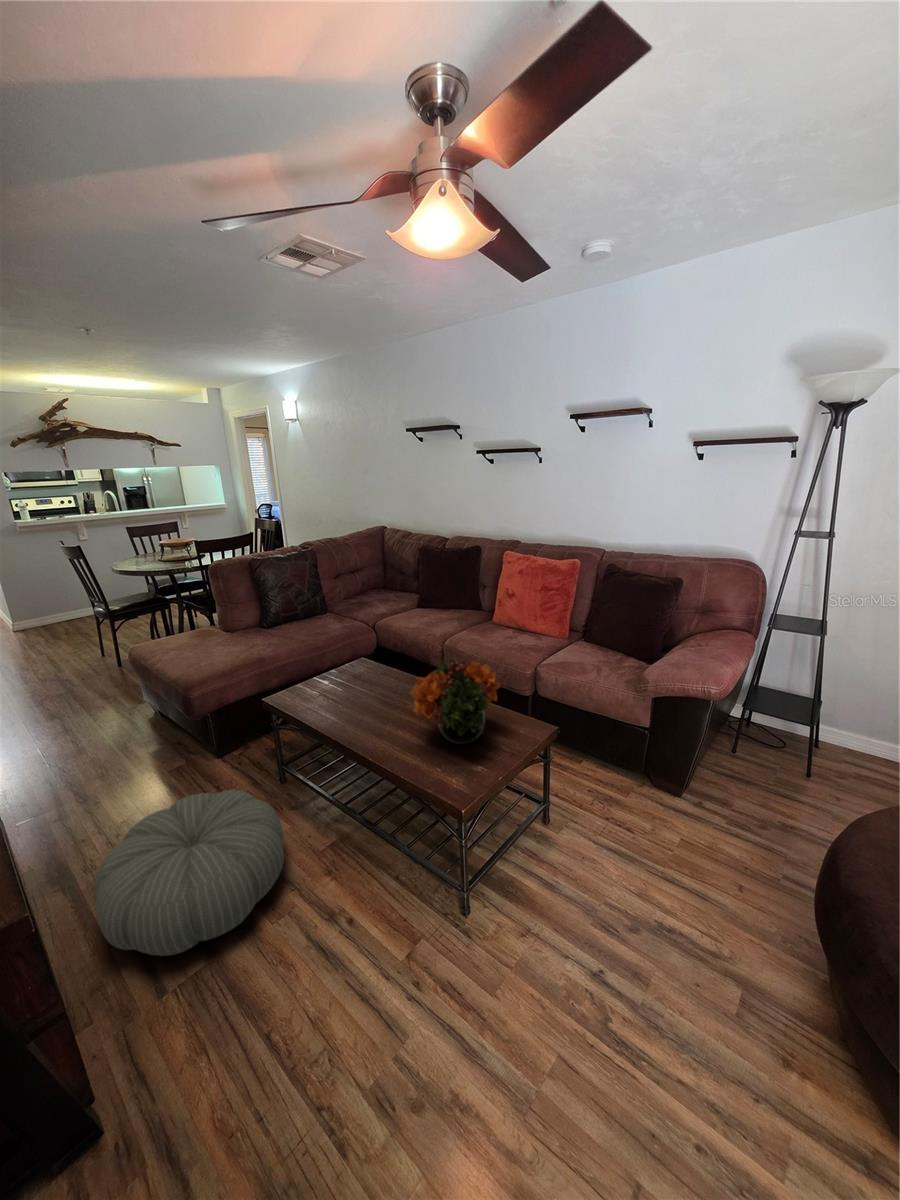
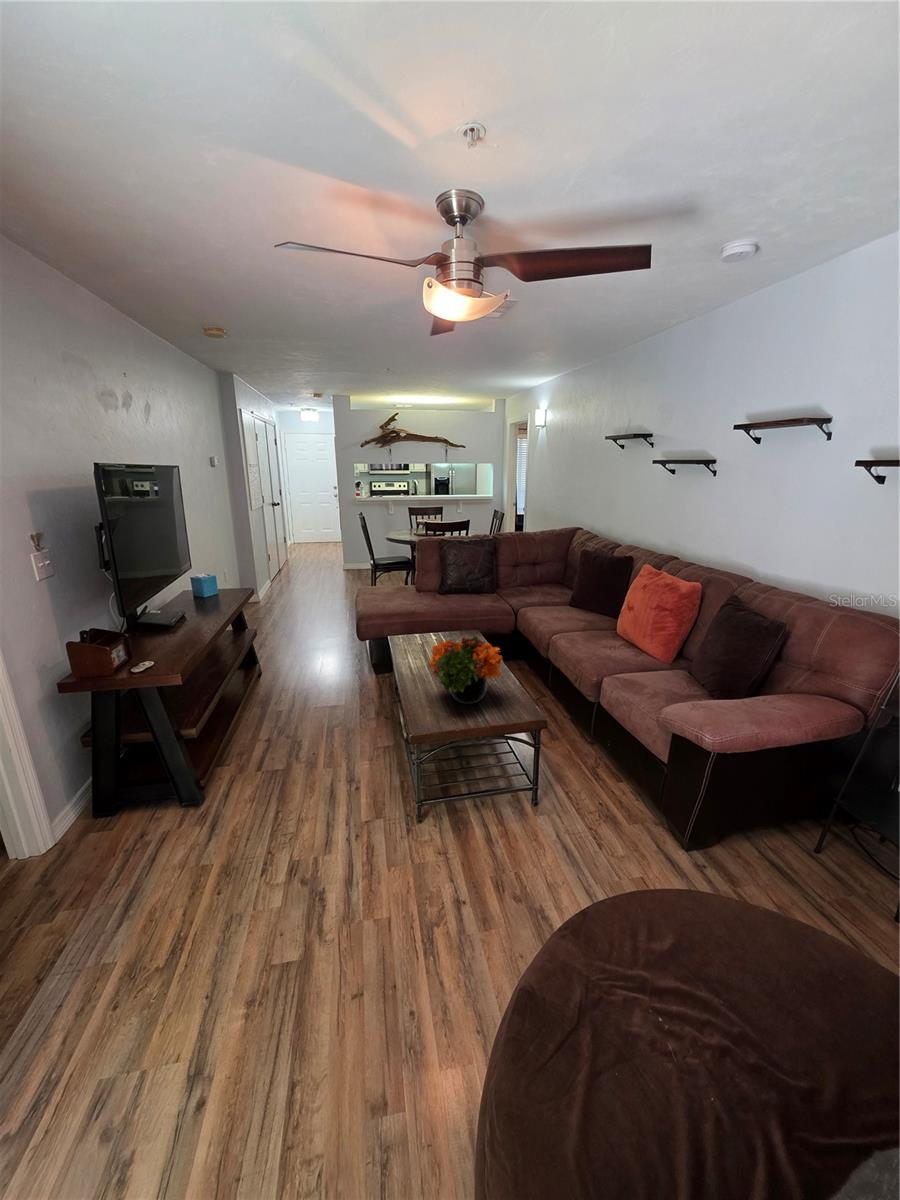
pouf: present [94,790,284,956] -> none [251,680,361,759]

